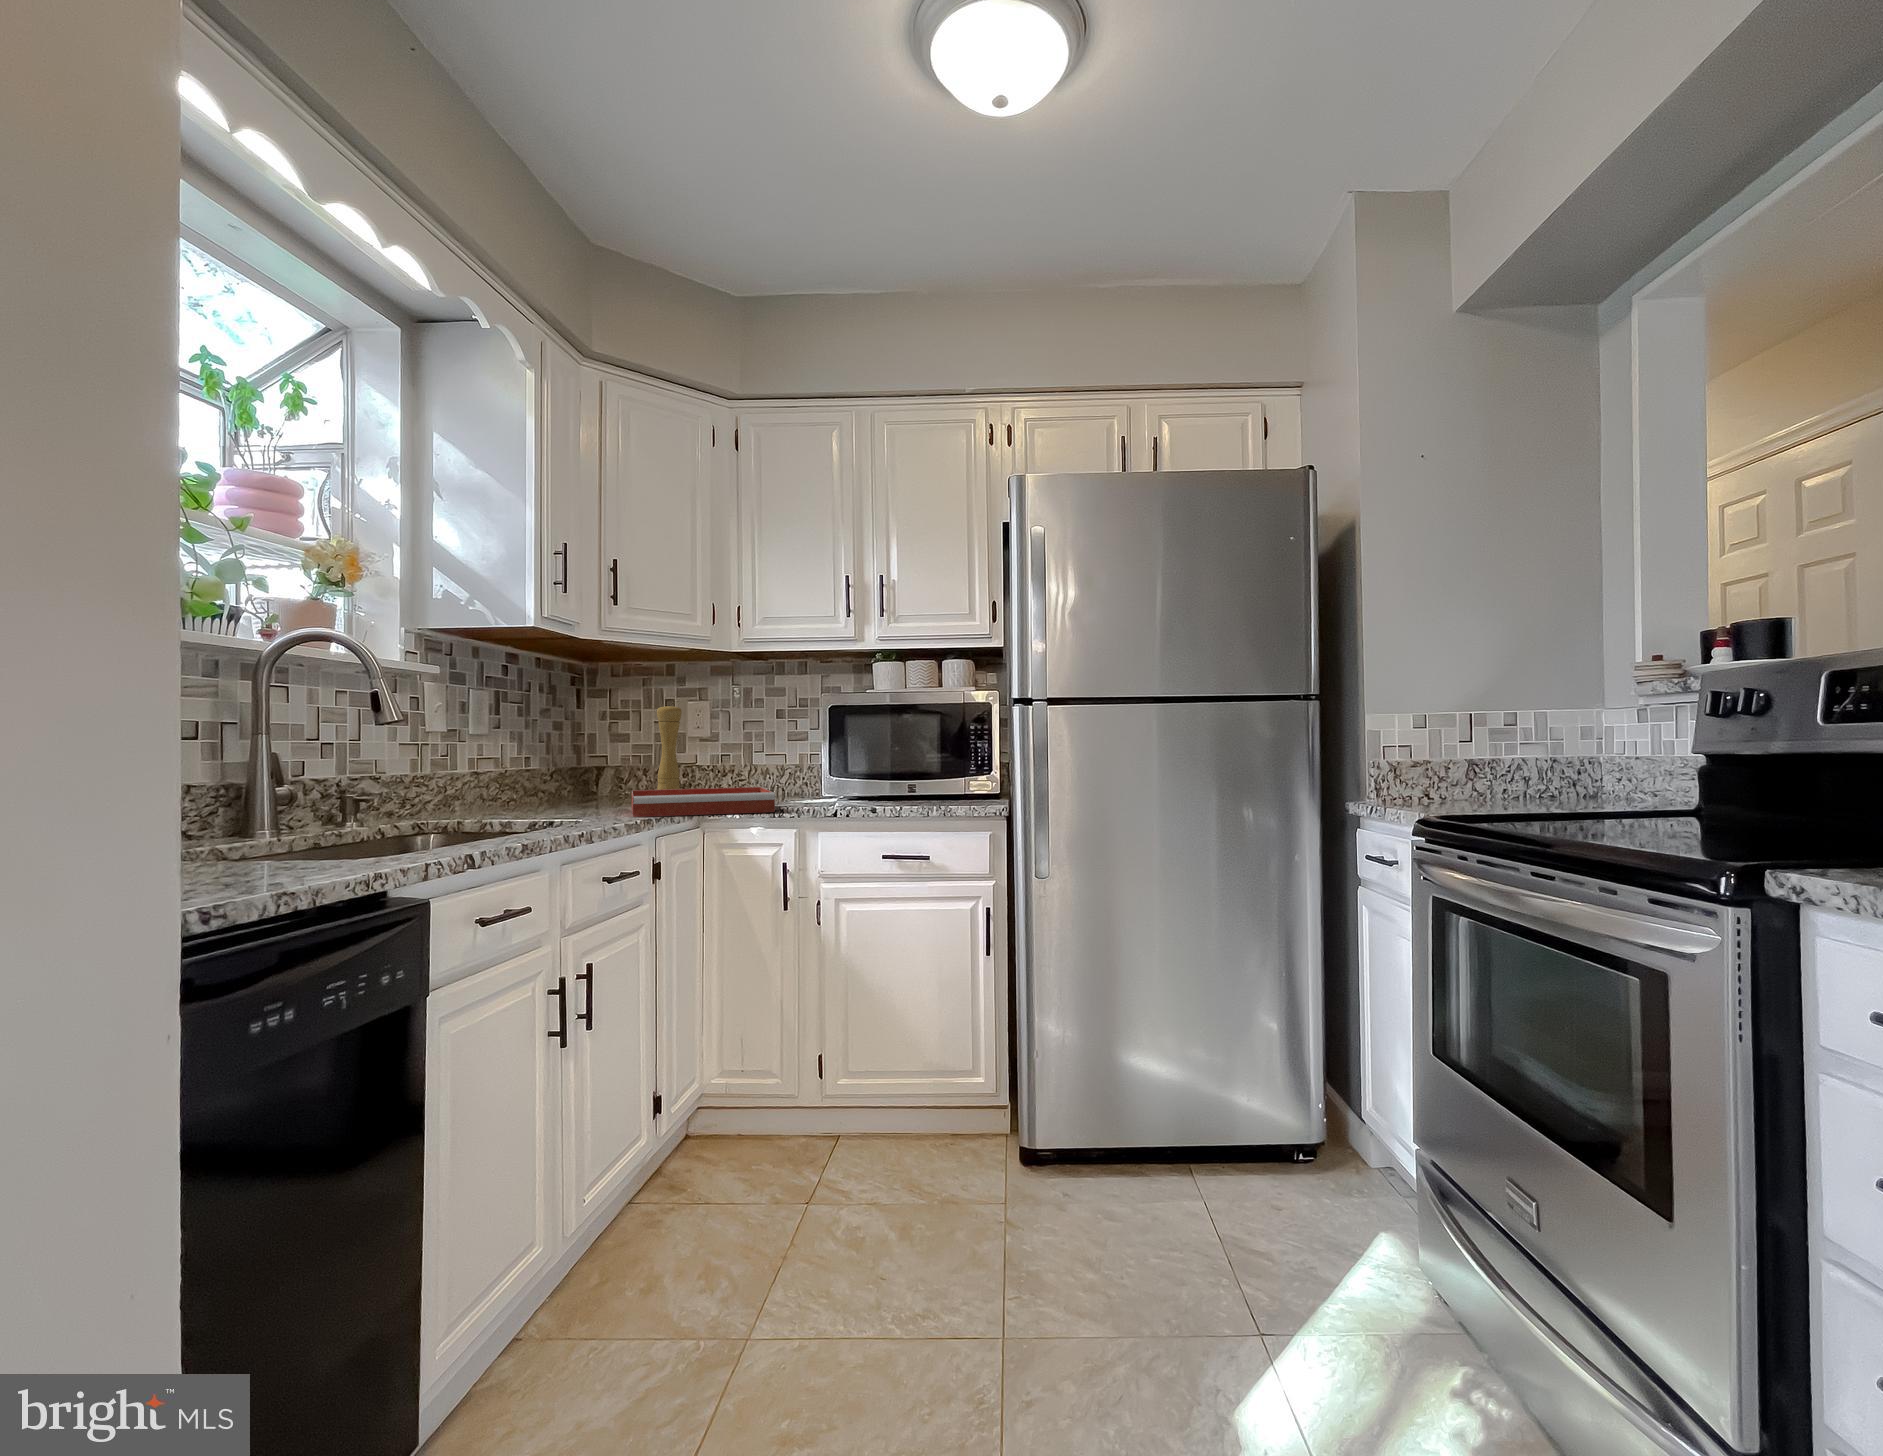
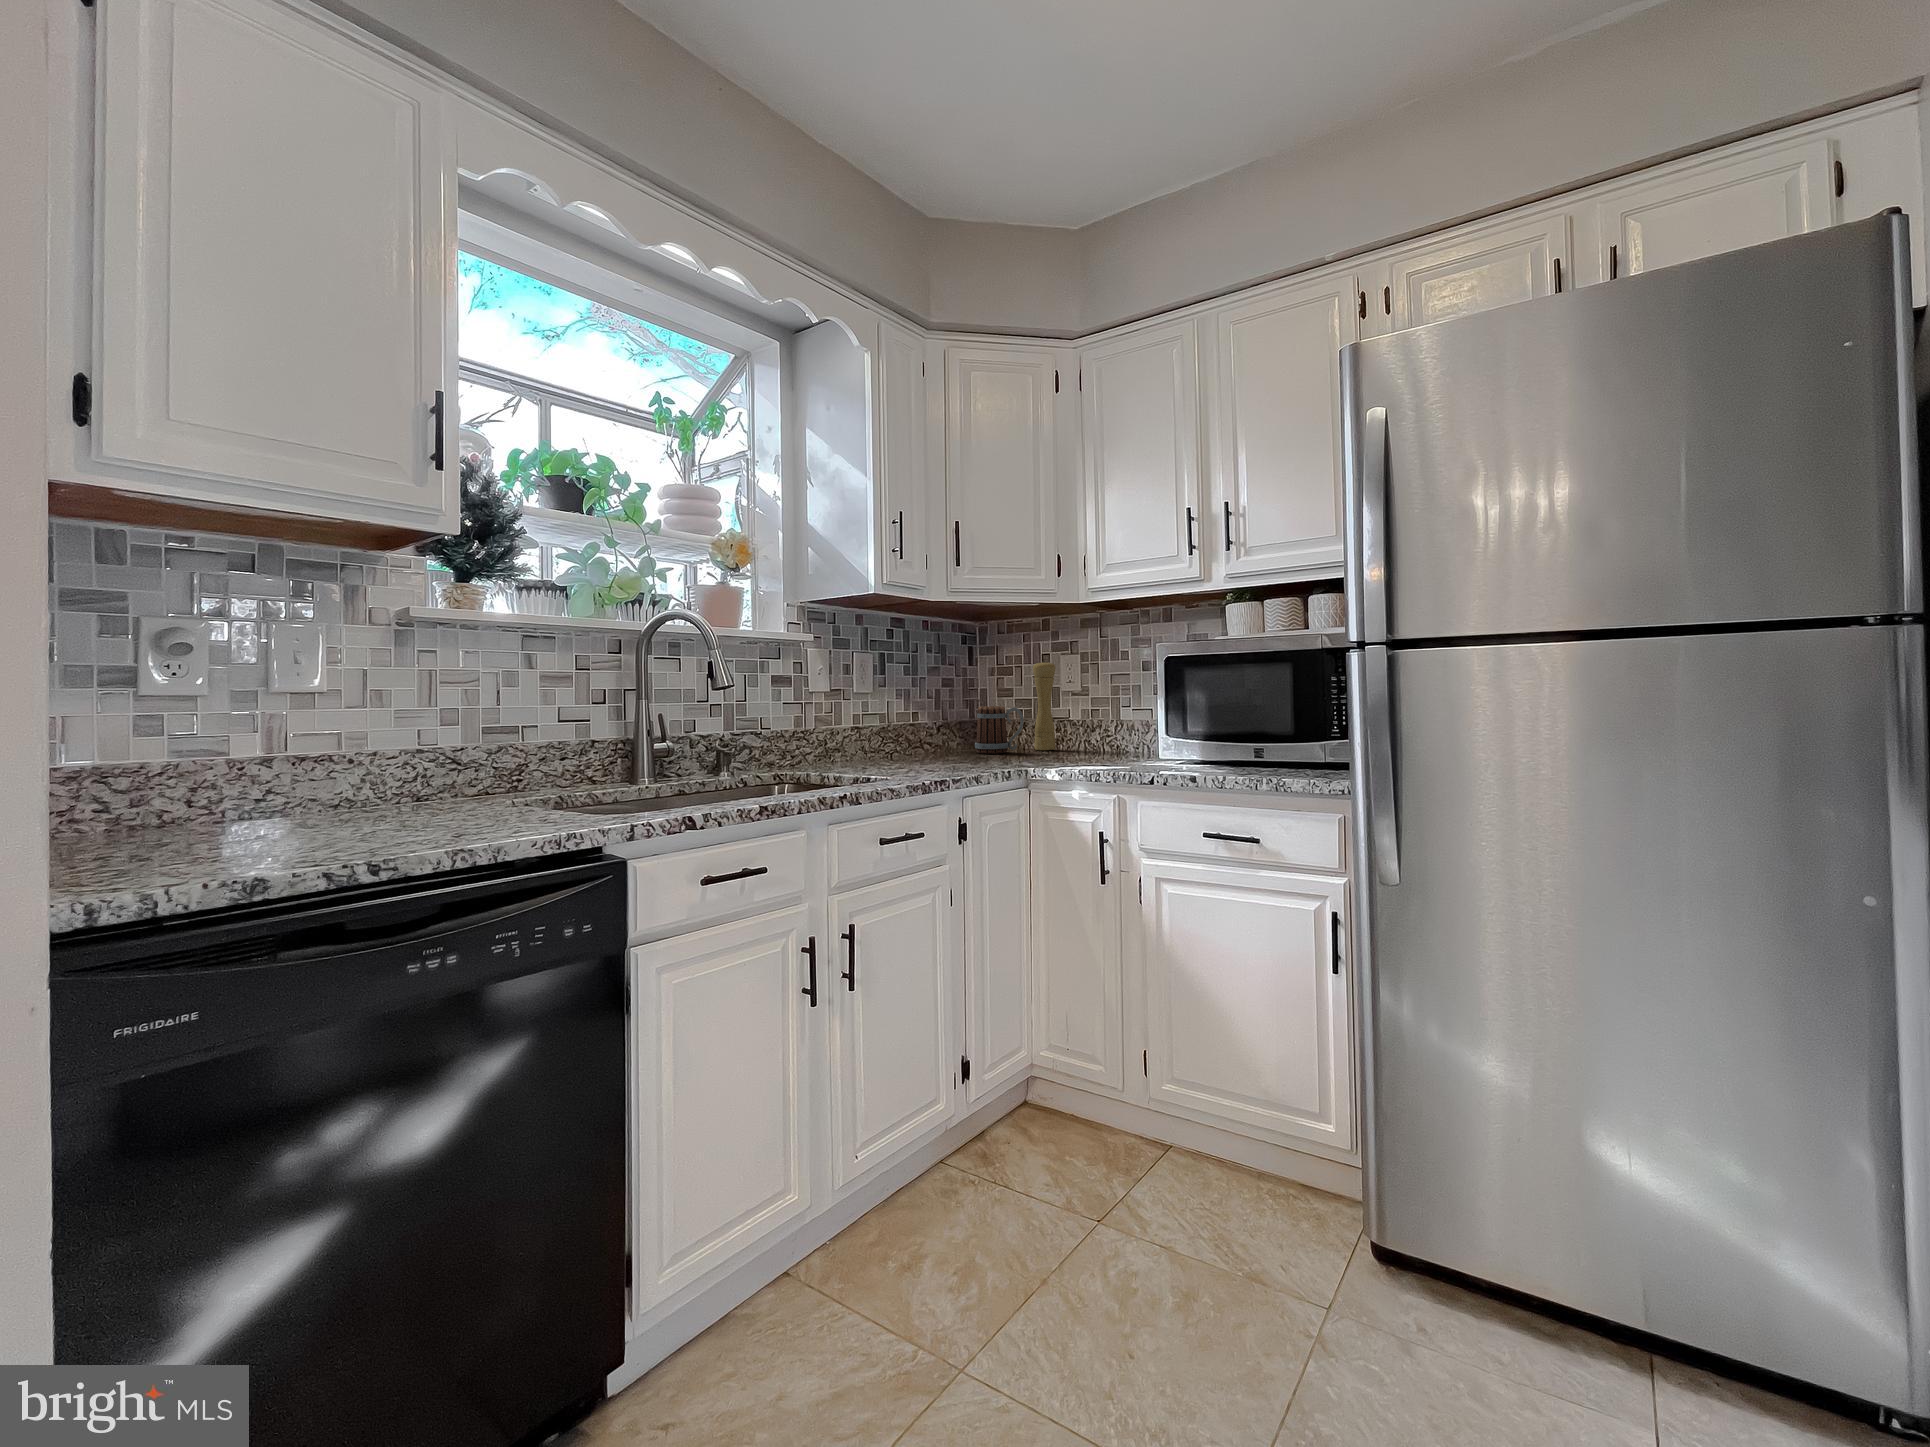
mug: none [598,752,654,802] -> present [975,706,1024,754]
tray: present [632,787,775,817] -> none [950,747,1095,777]

